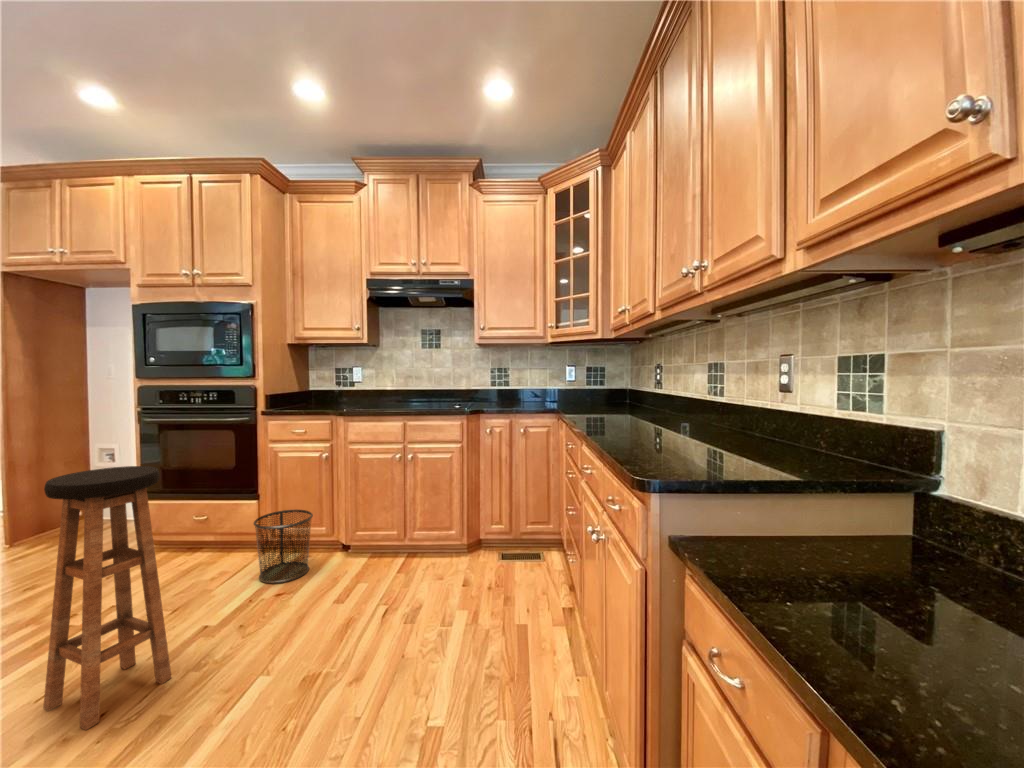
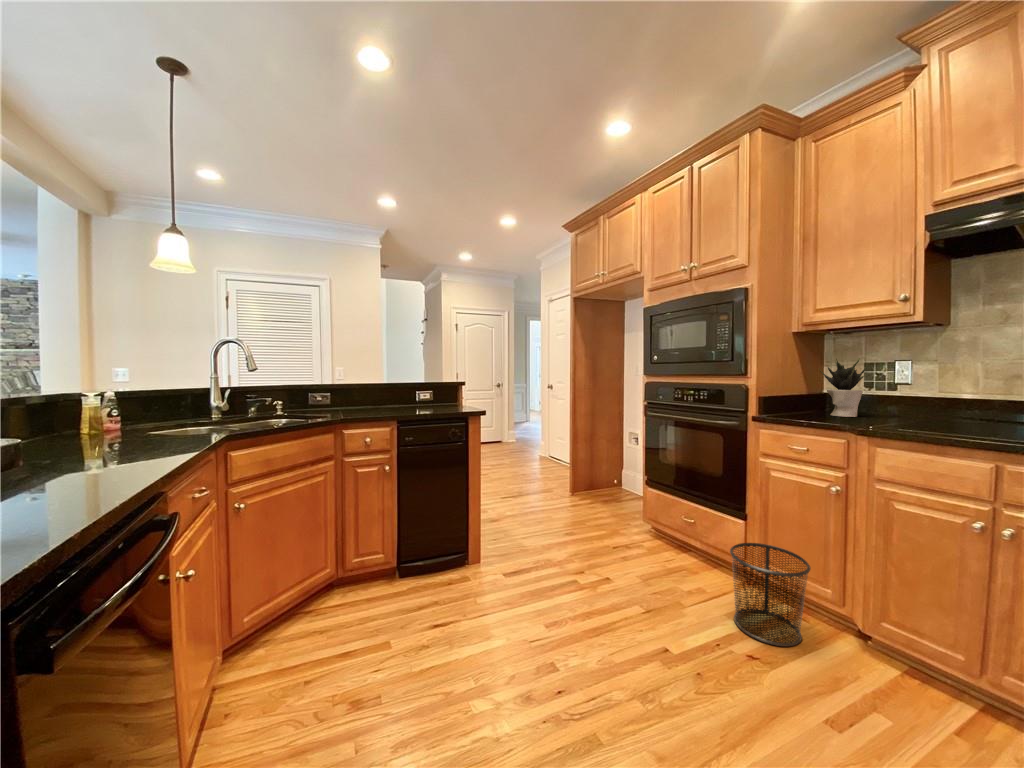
potted plant: none [308,364,337,406] -> present [819,358,867,417]
bar stool: present [43,466,172,730] -> none [538,457,619,698]

